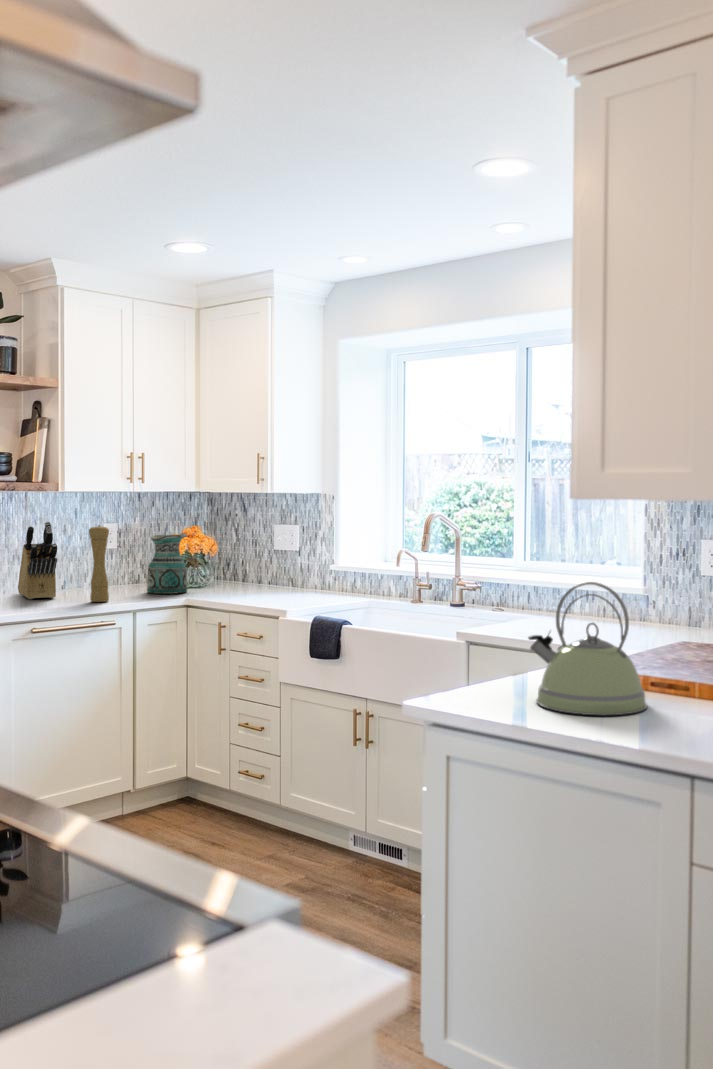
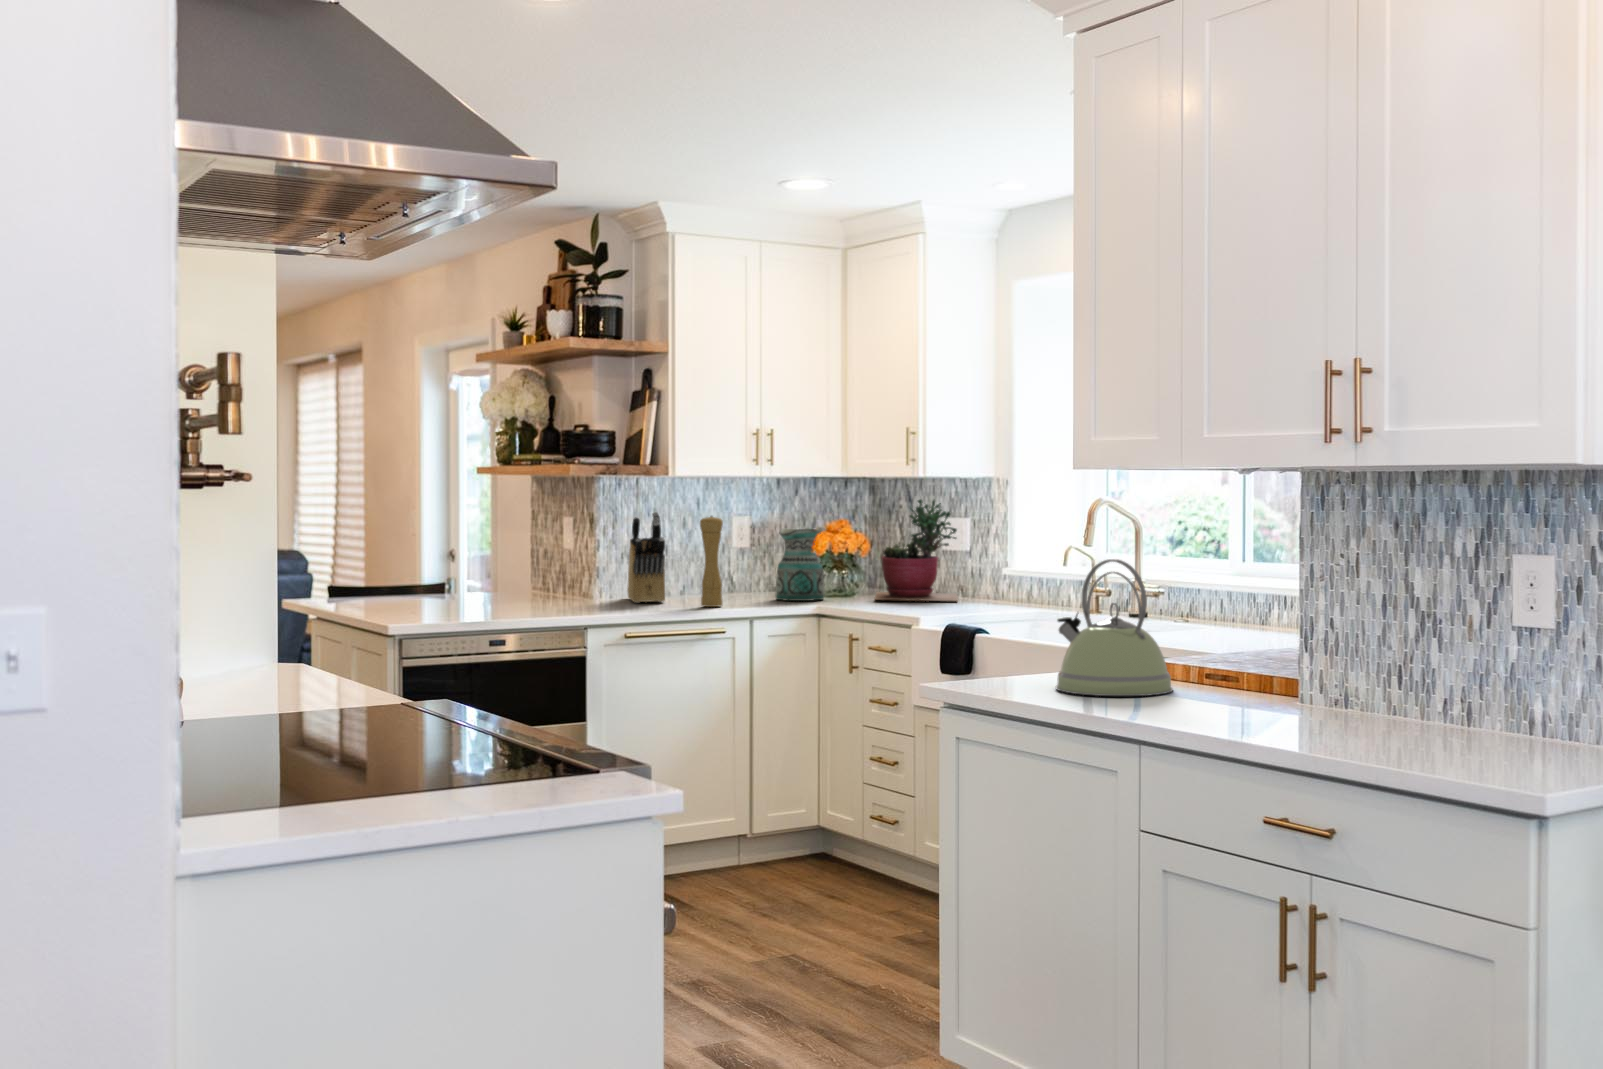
succulent plant: none [226,511,297,592] -> present [875,499,958,601]

